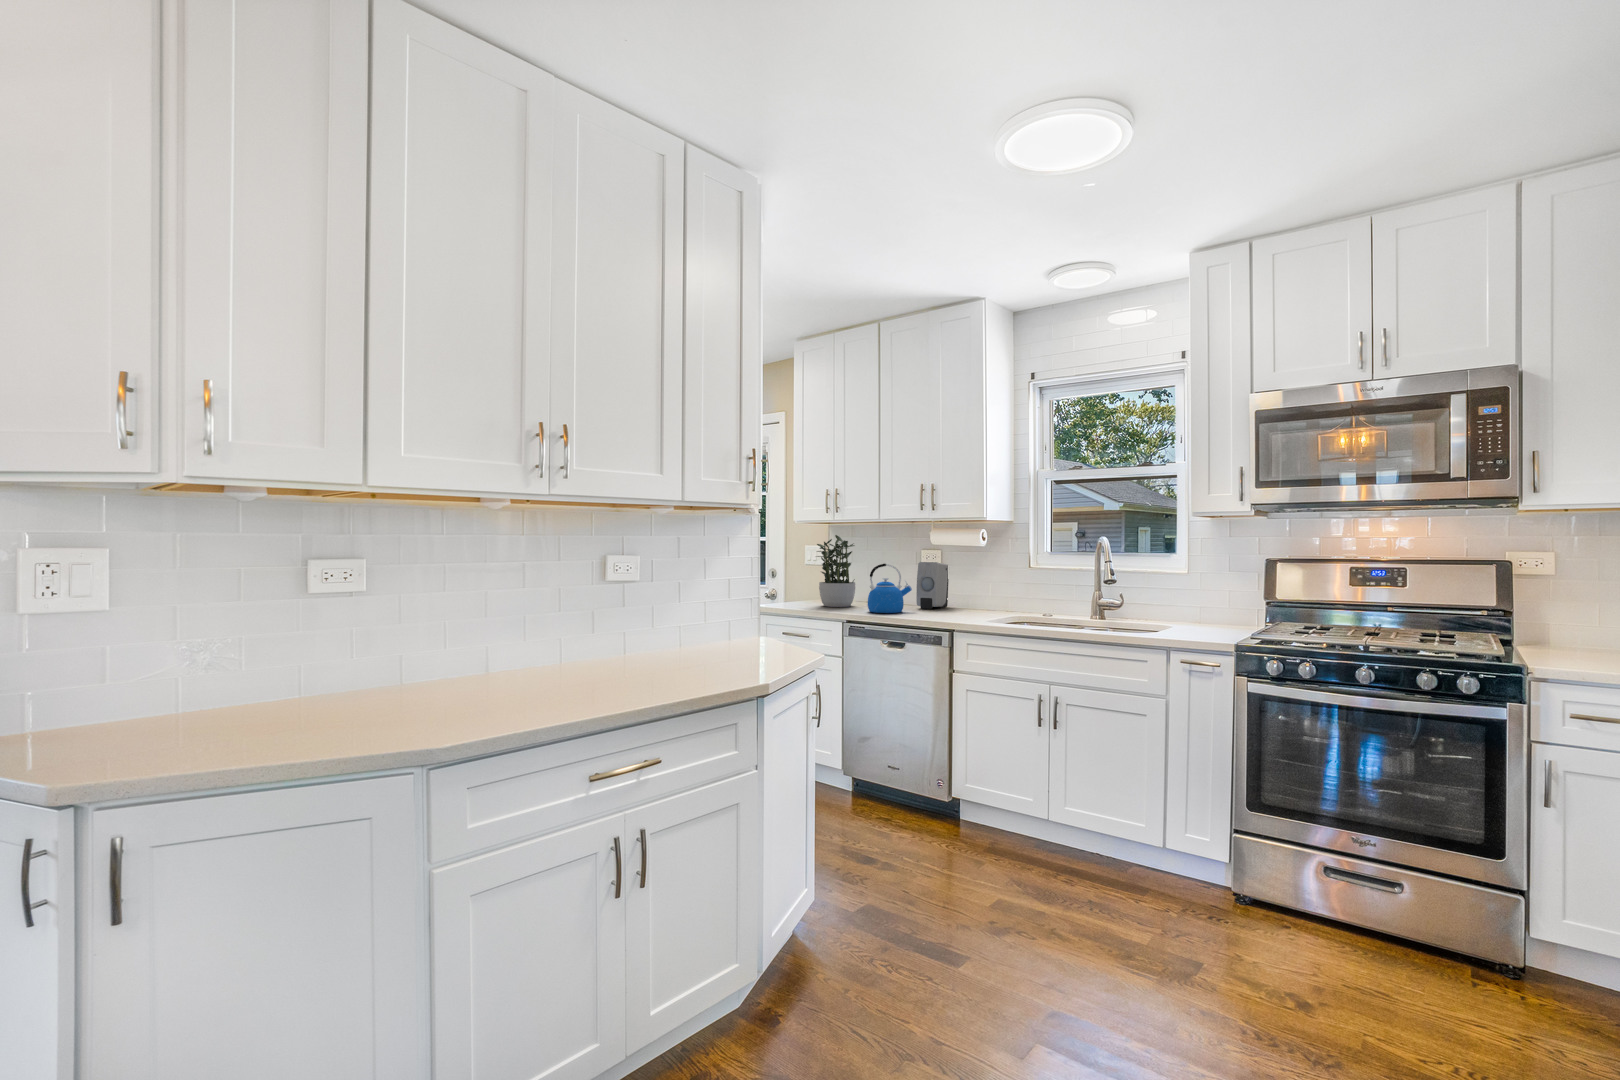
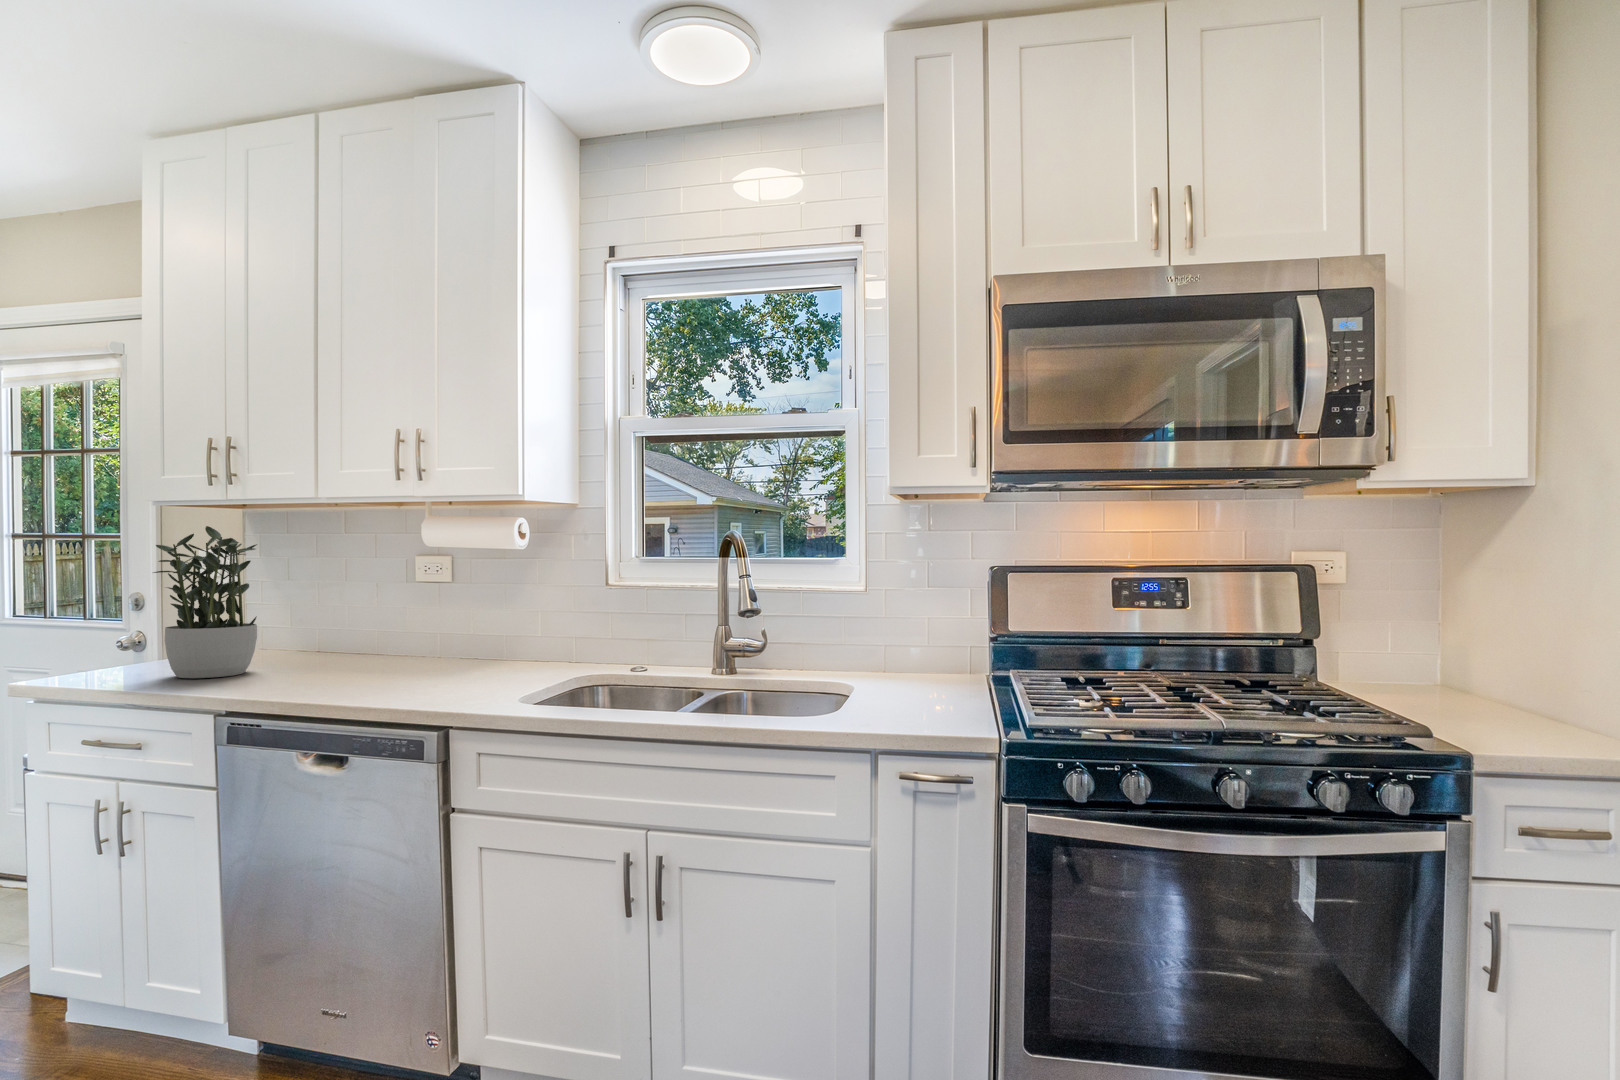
soap dispenser: present [916,562,948,609] -> none [390,580,460,671]
kettle: present [868,564,912,613] -> none [267,585,374,690]

